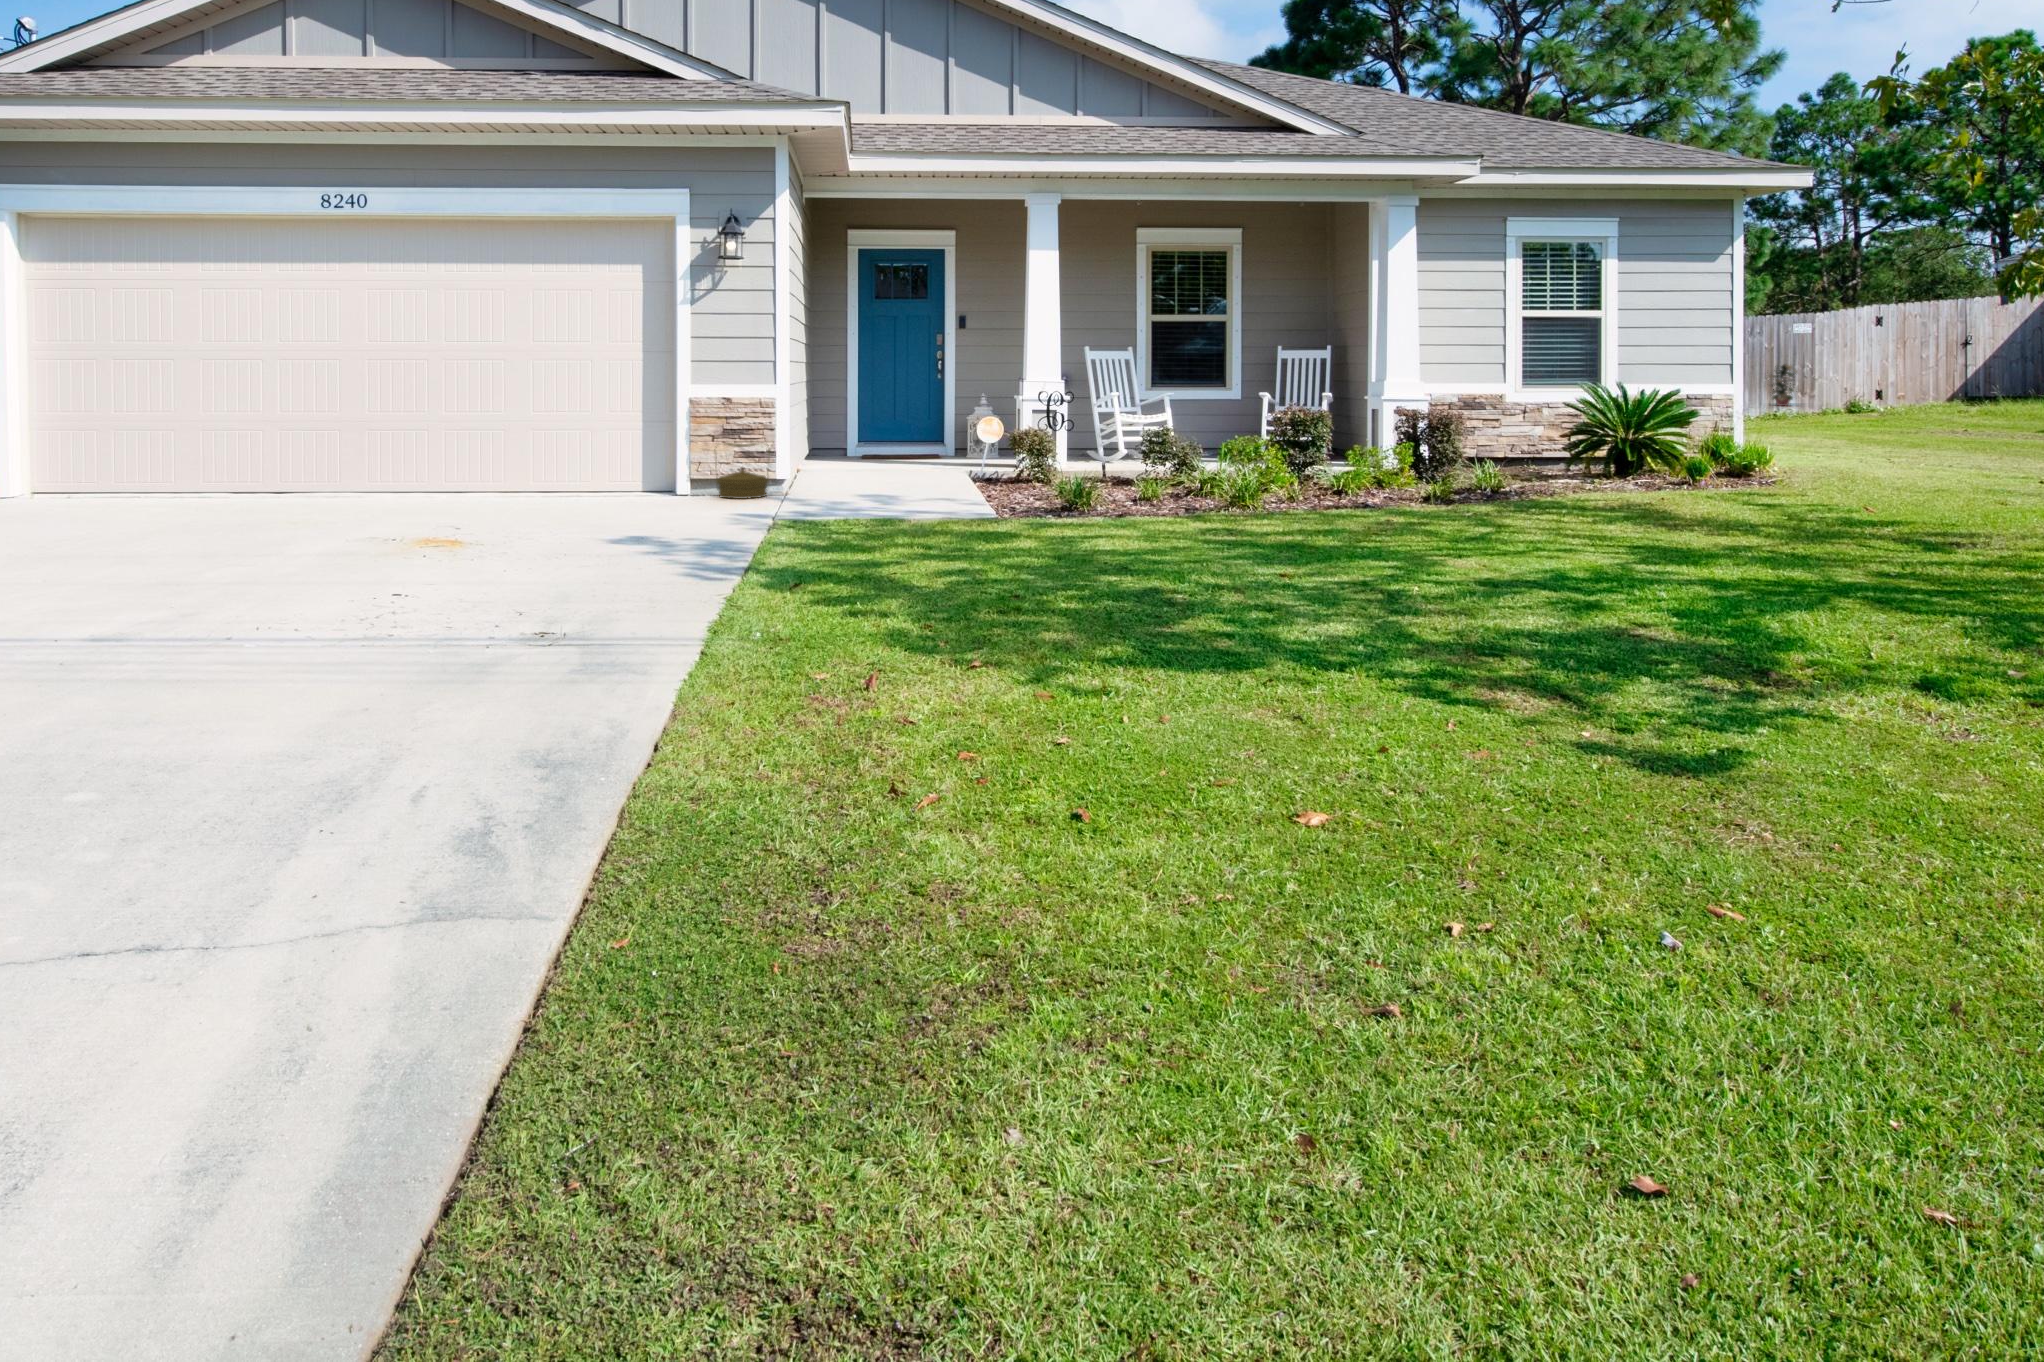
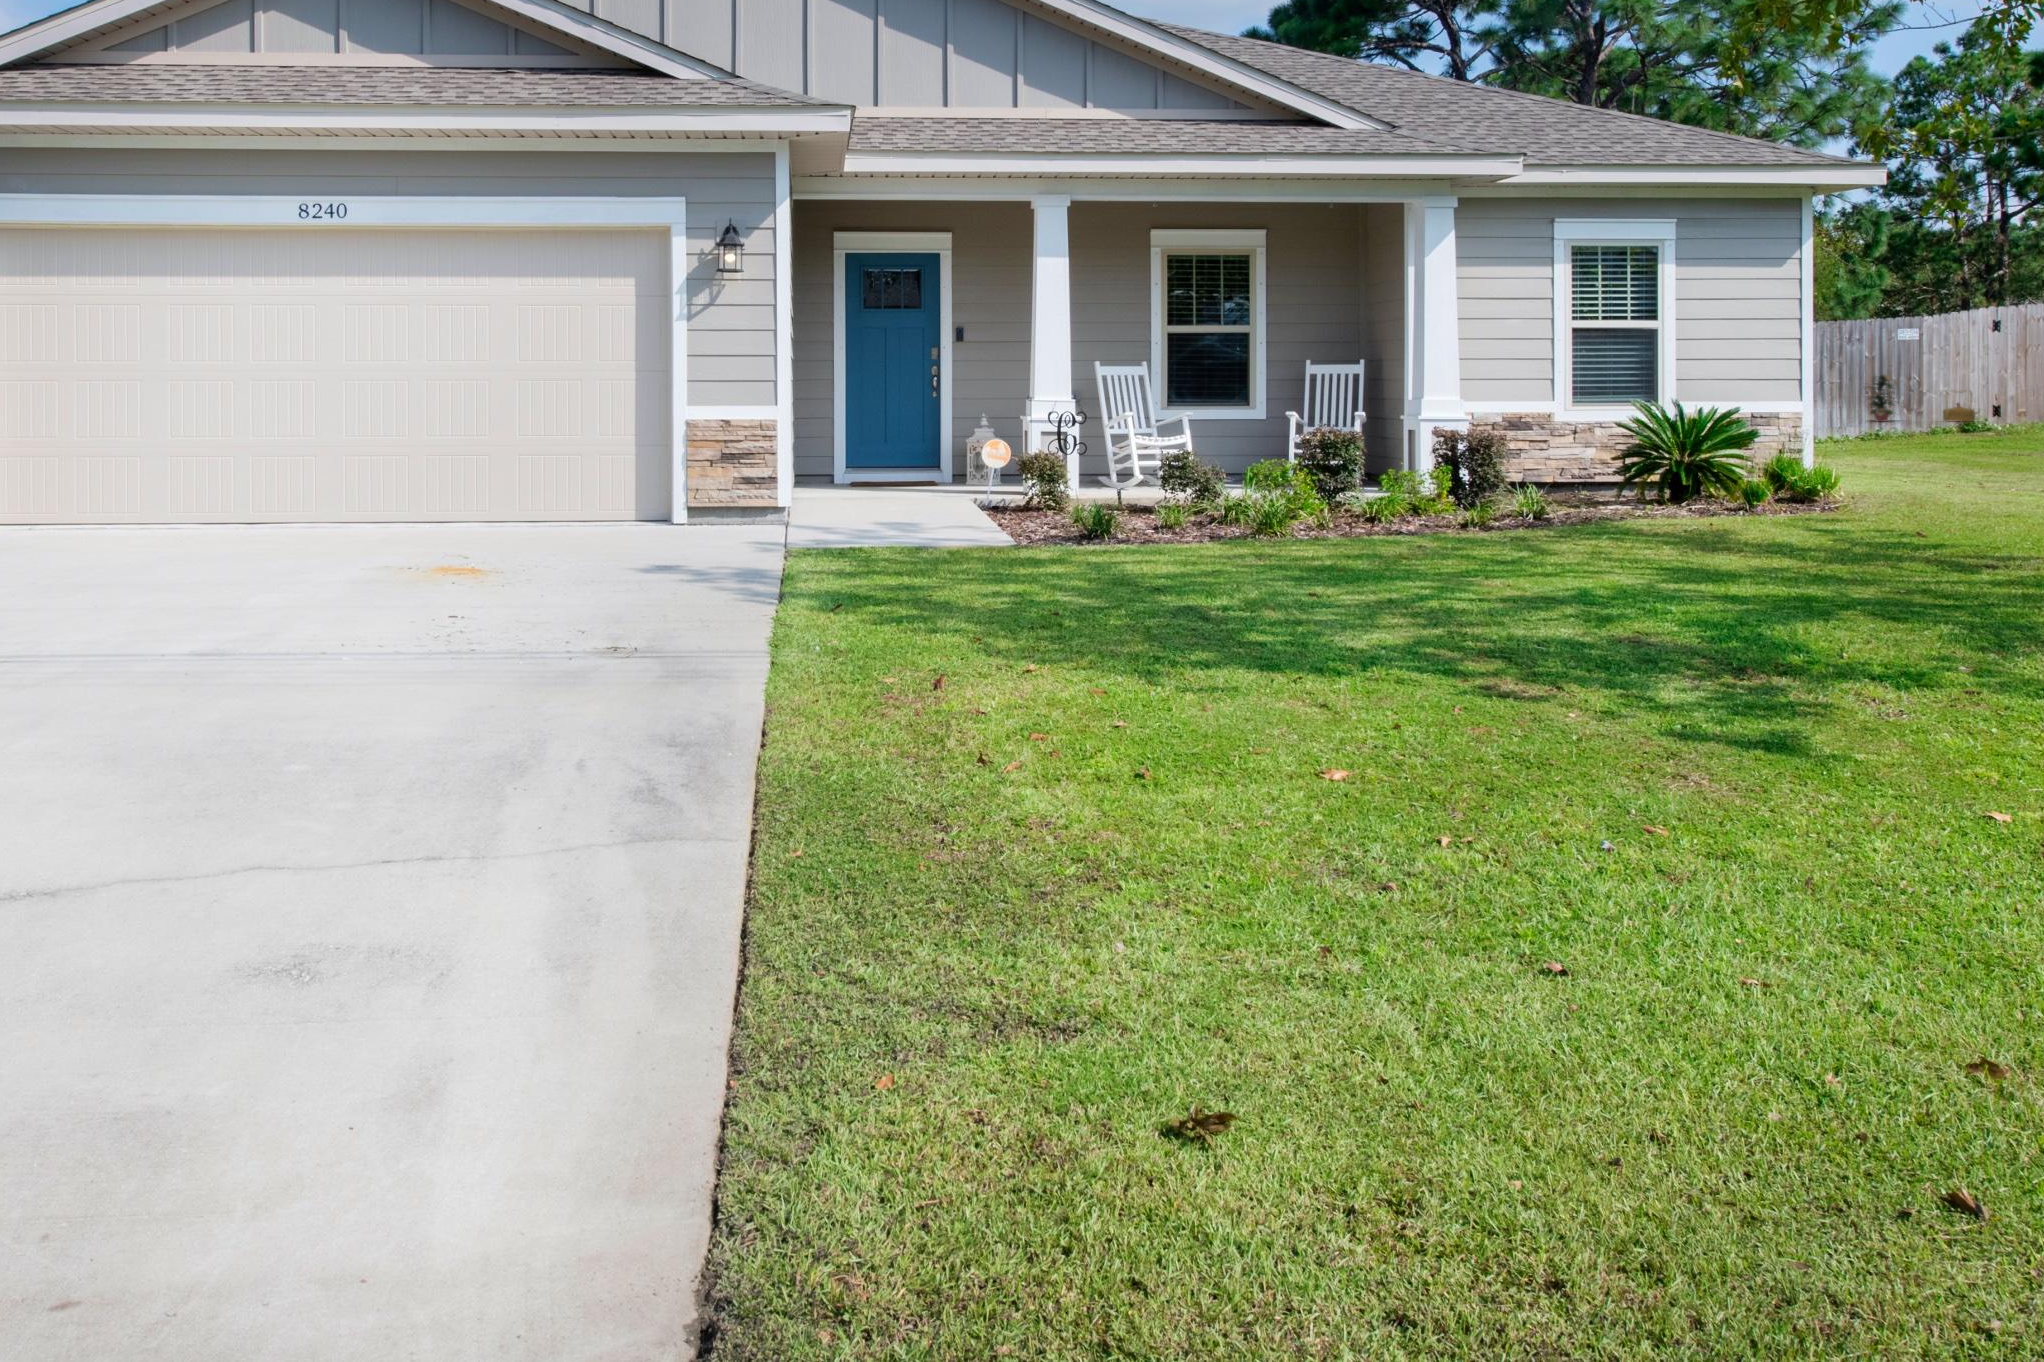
woven basket: present [715,443,770,499] -> present [1943,392,1975,422]

